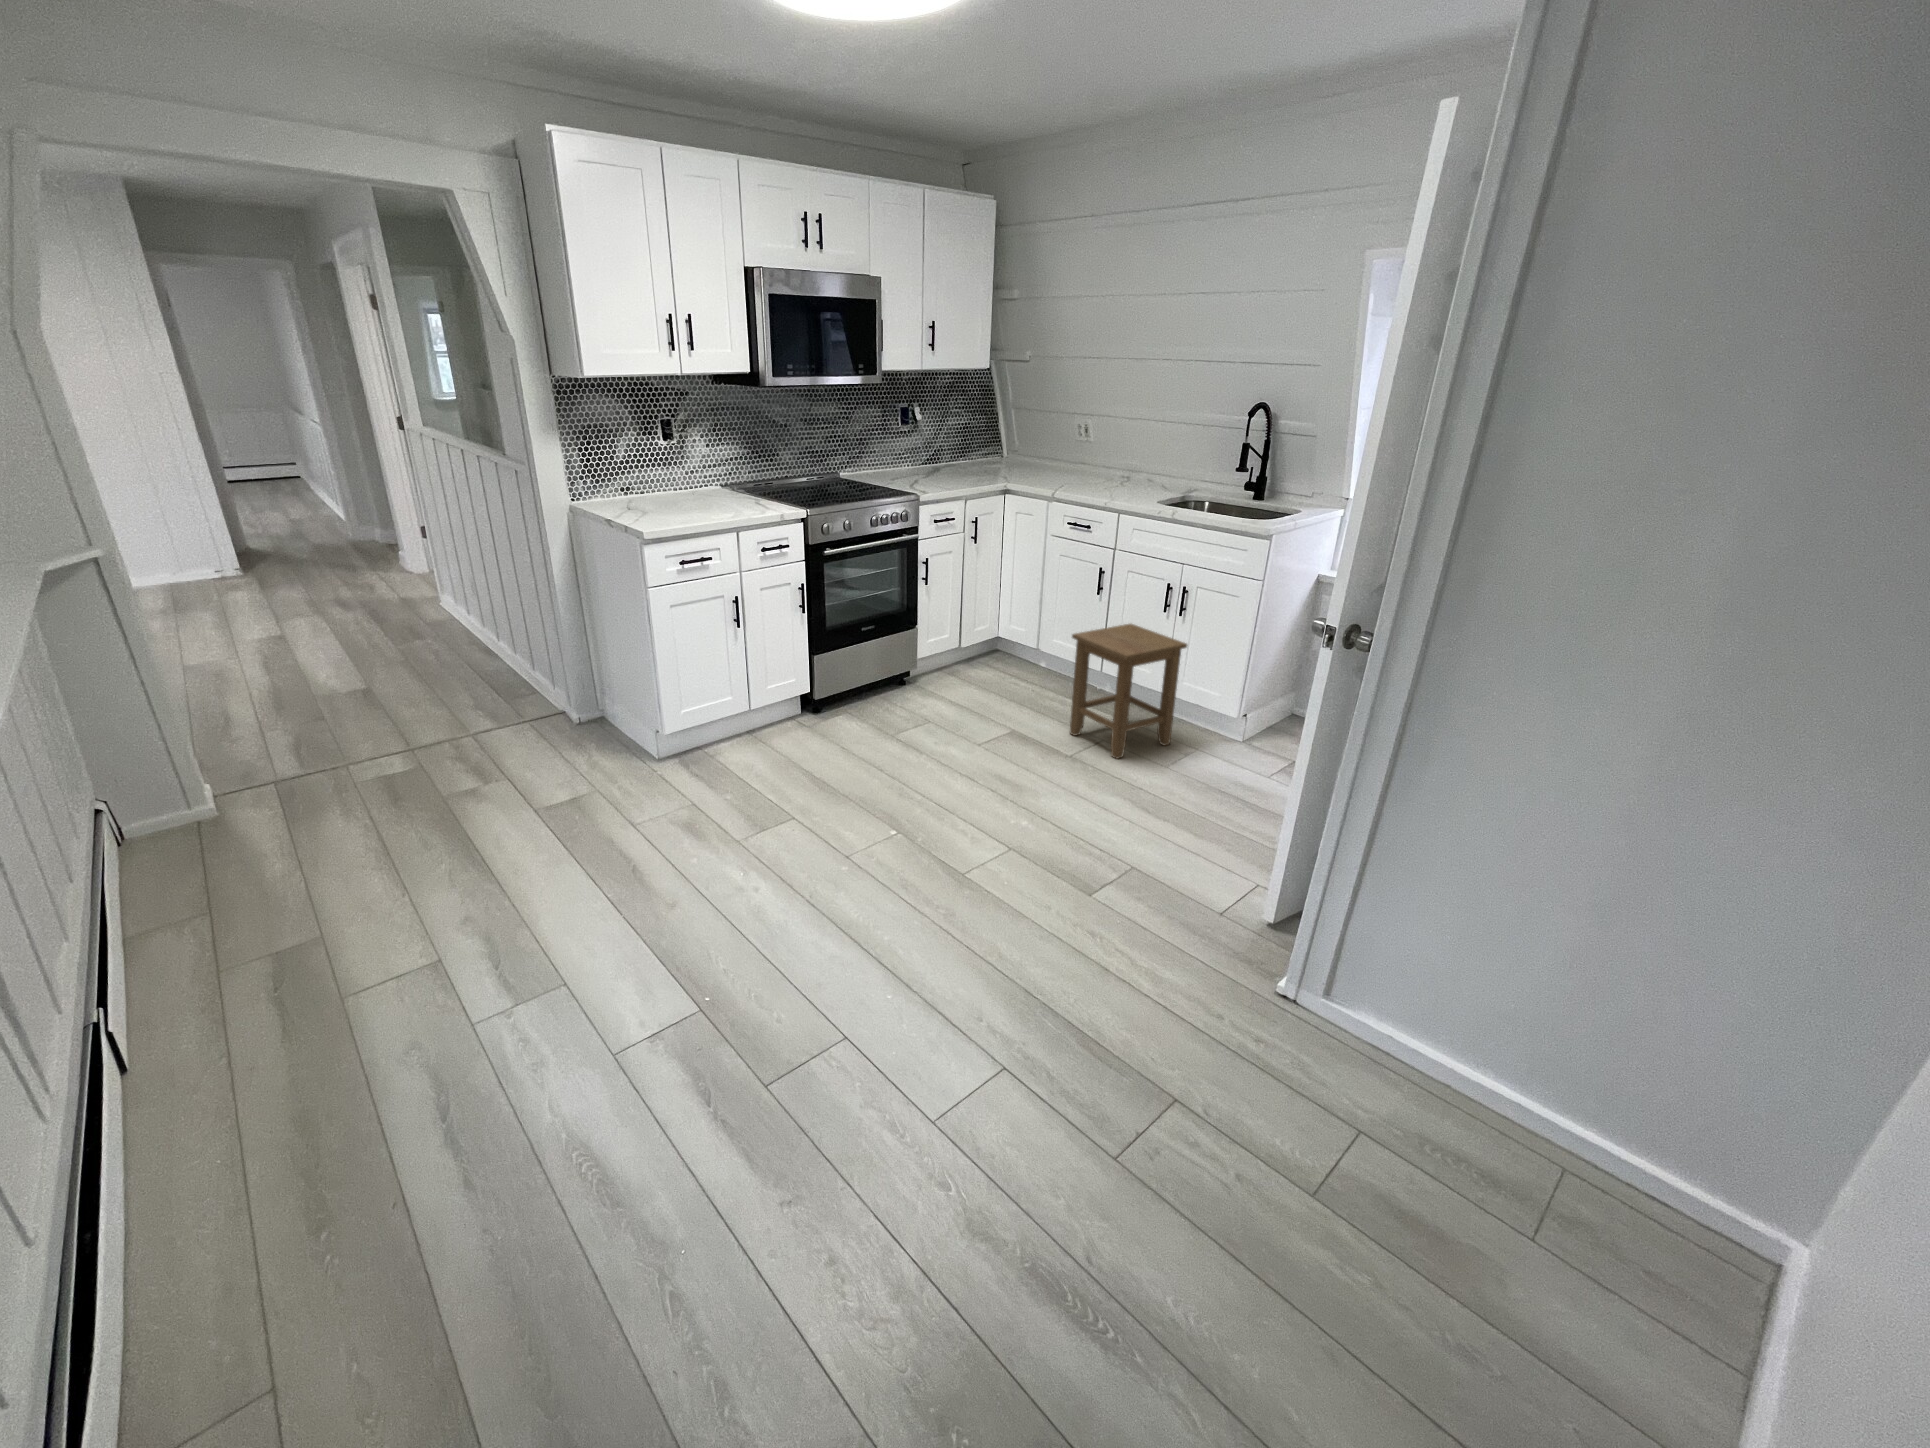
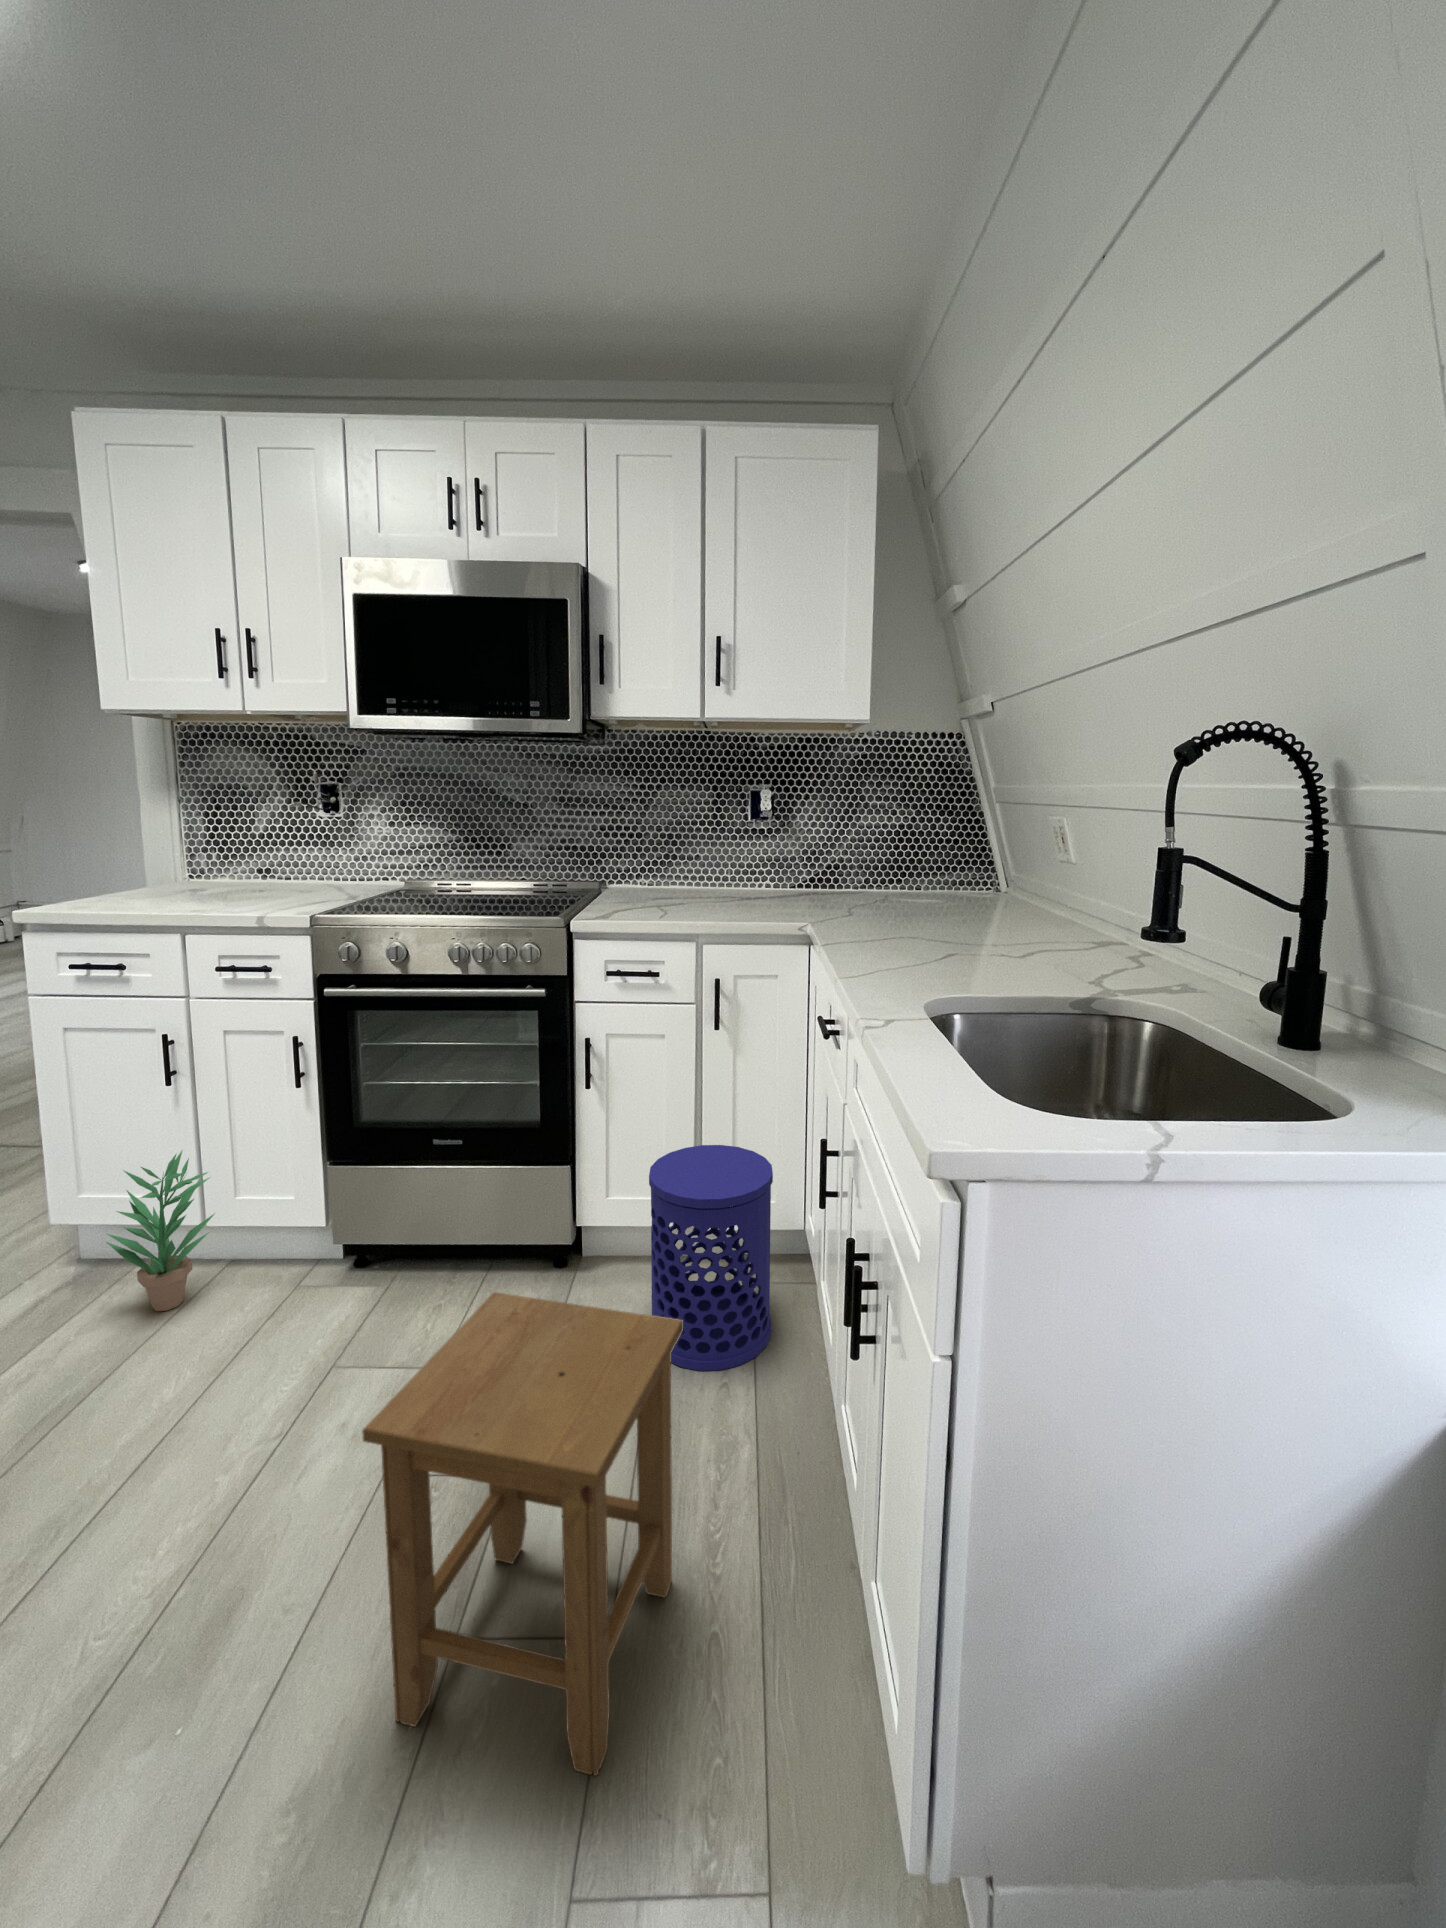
waste bin: none [981,596,1044,691] -> present [649,1145,773,1371]
potted plant: none [750,657,806,753] -> present [106,1151,214,1311]

